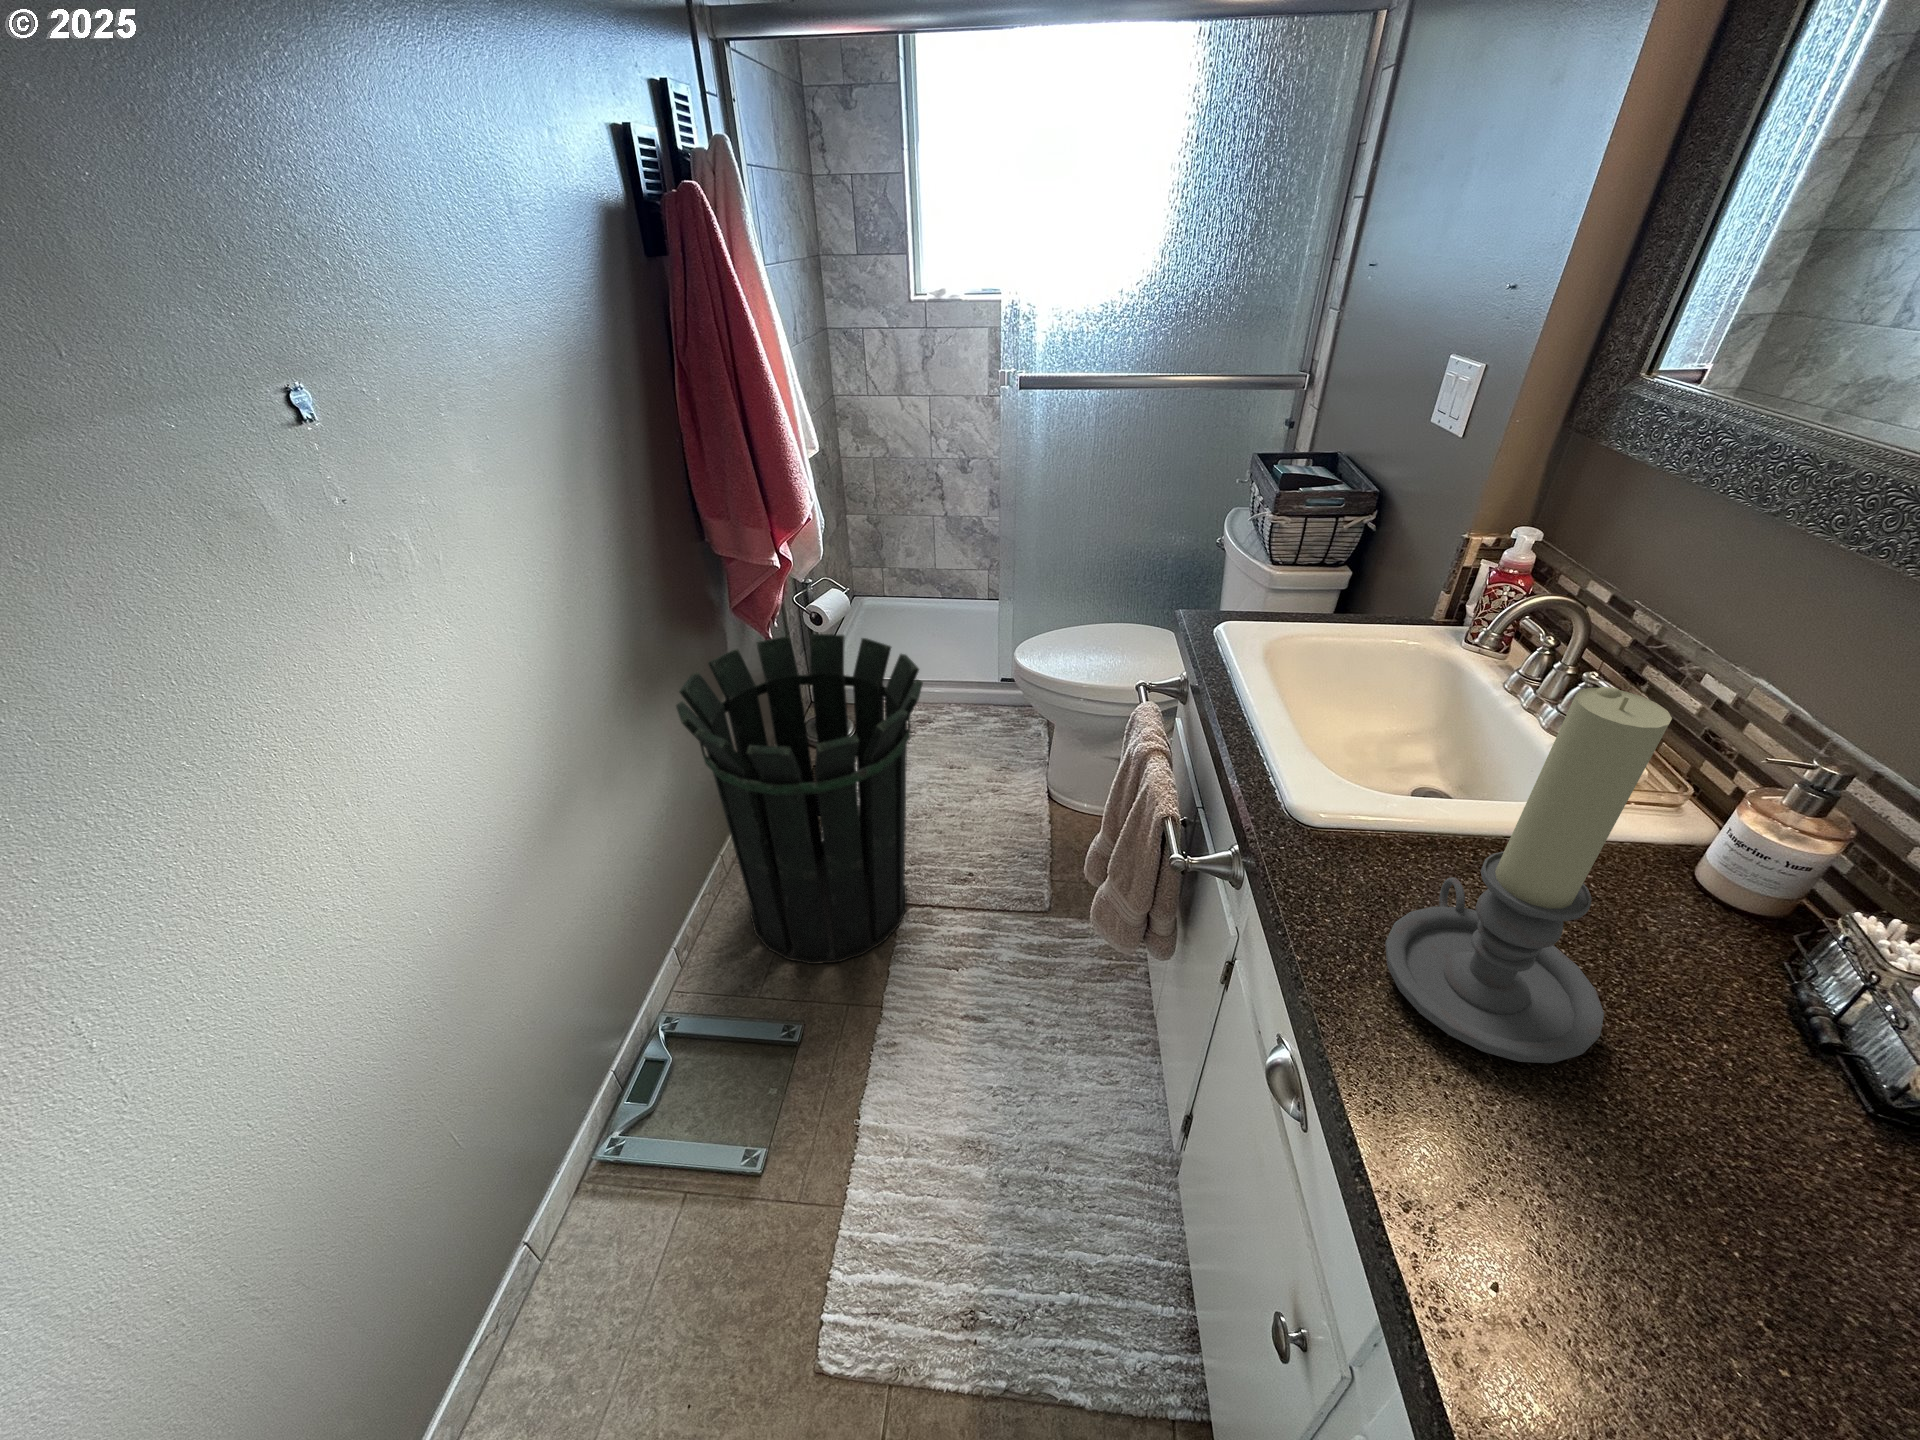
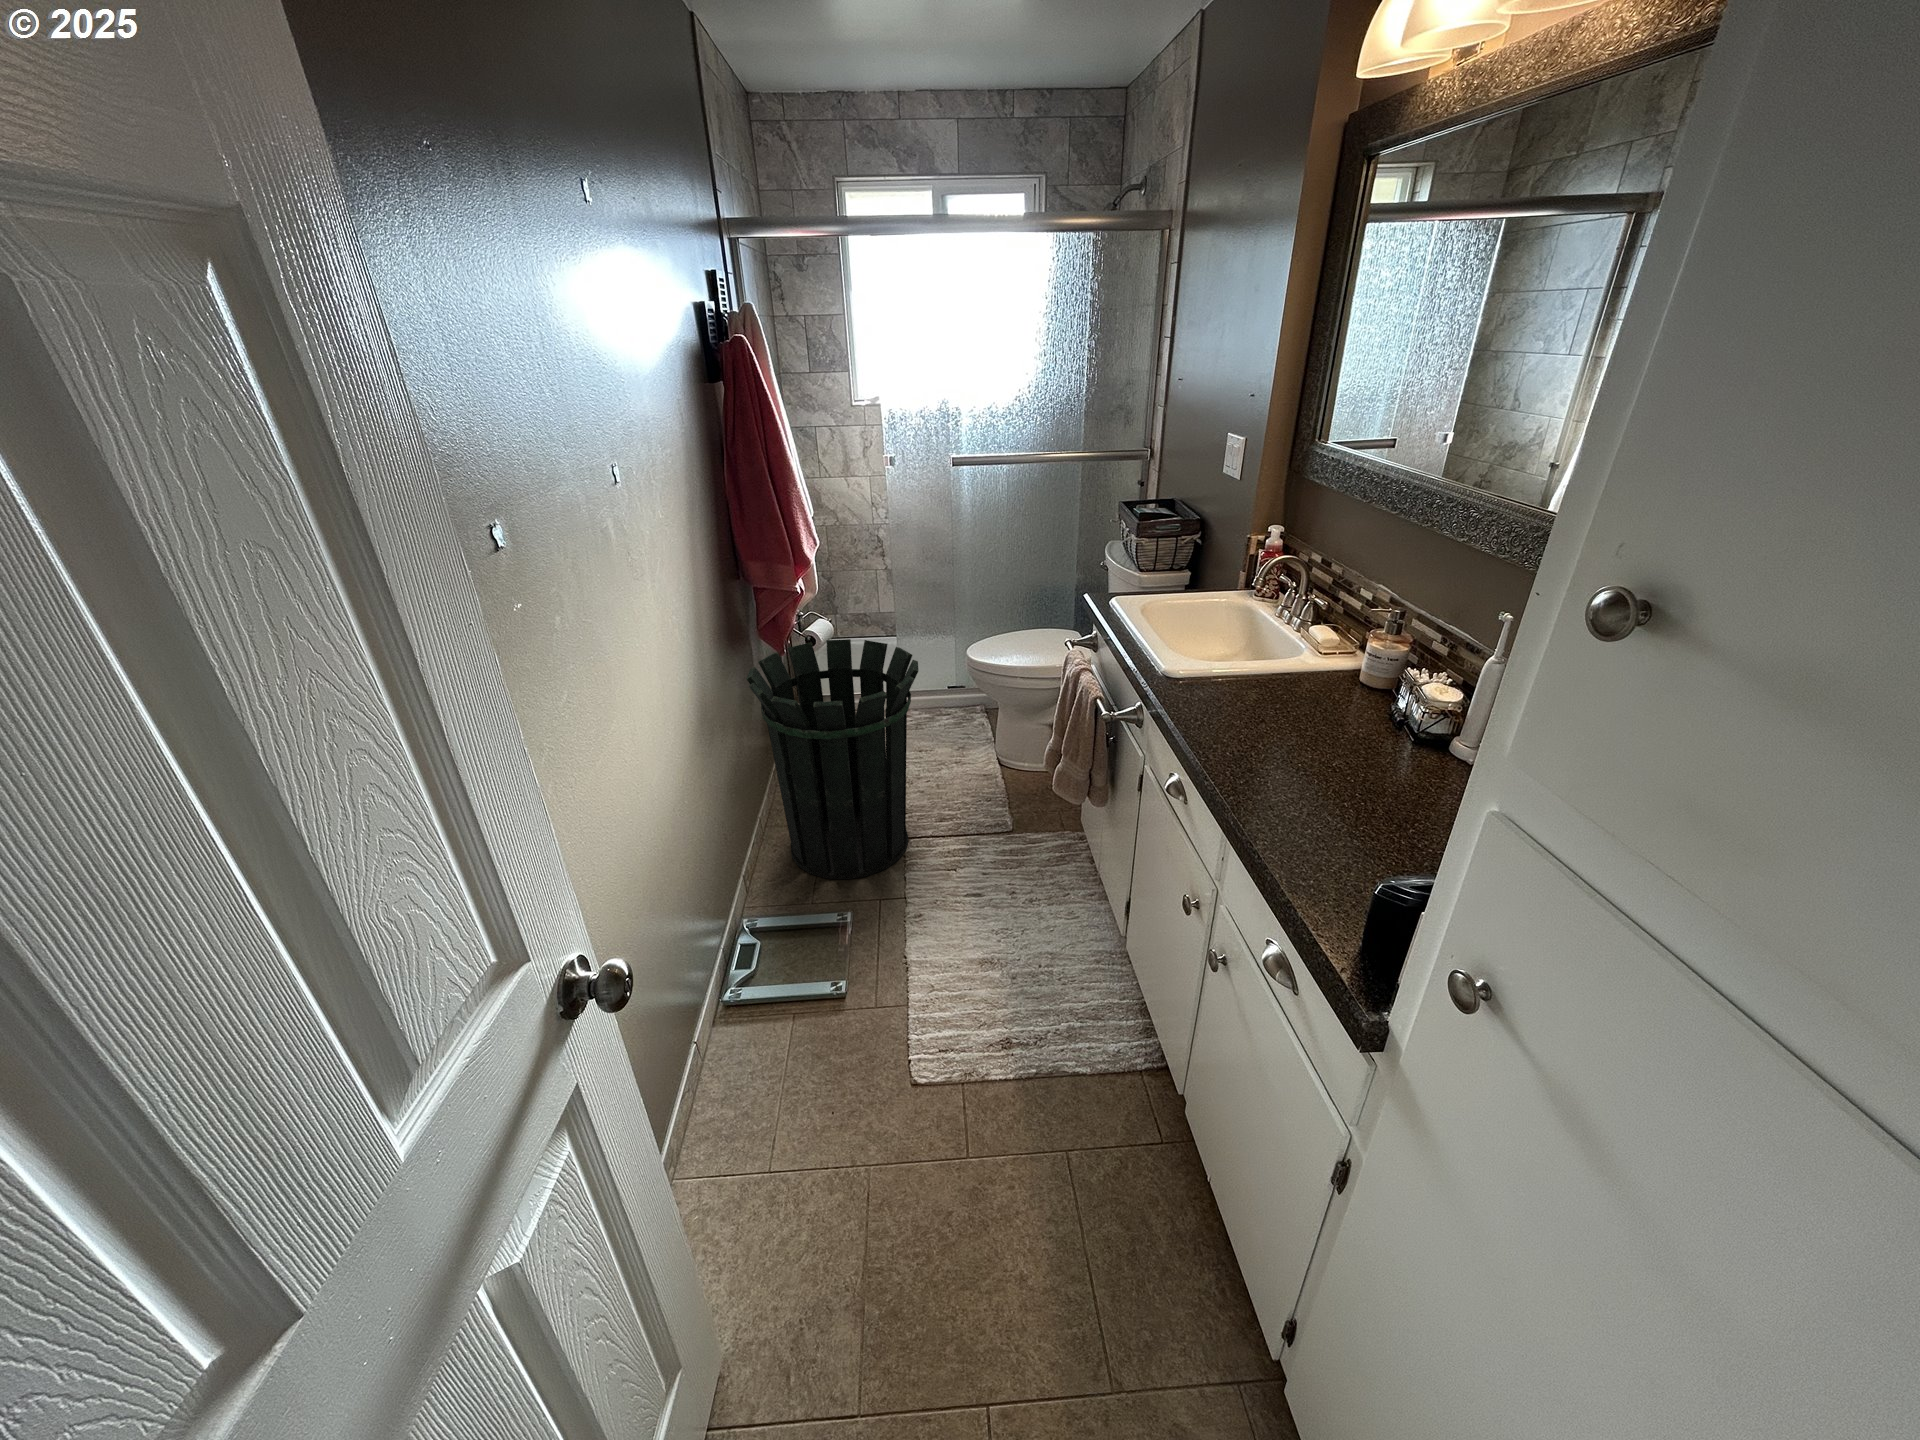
candle holder: present [1385,687,1672,1063] -> none [1211,561,1301,728]

